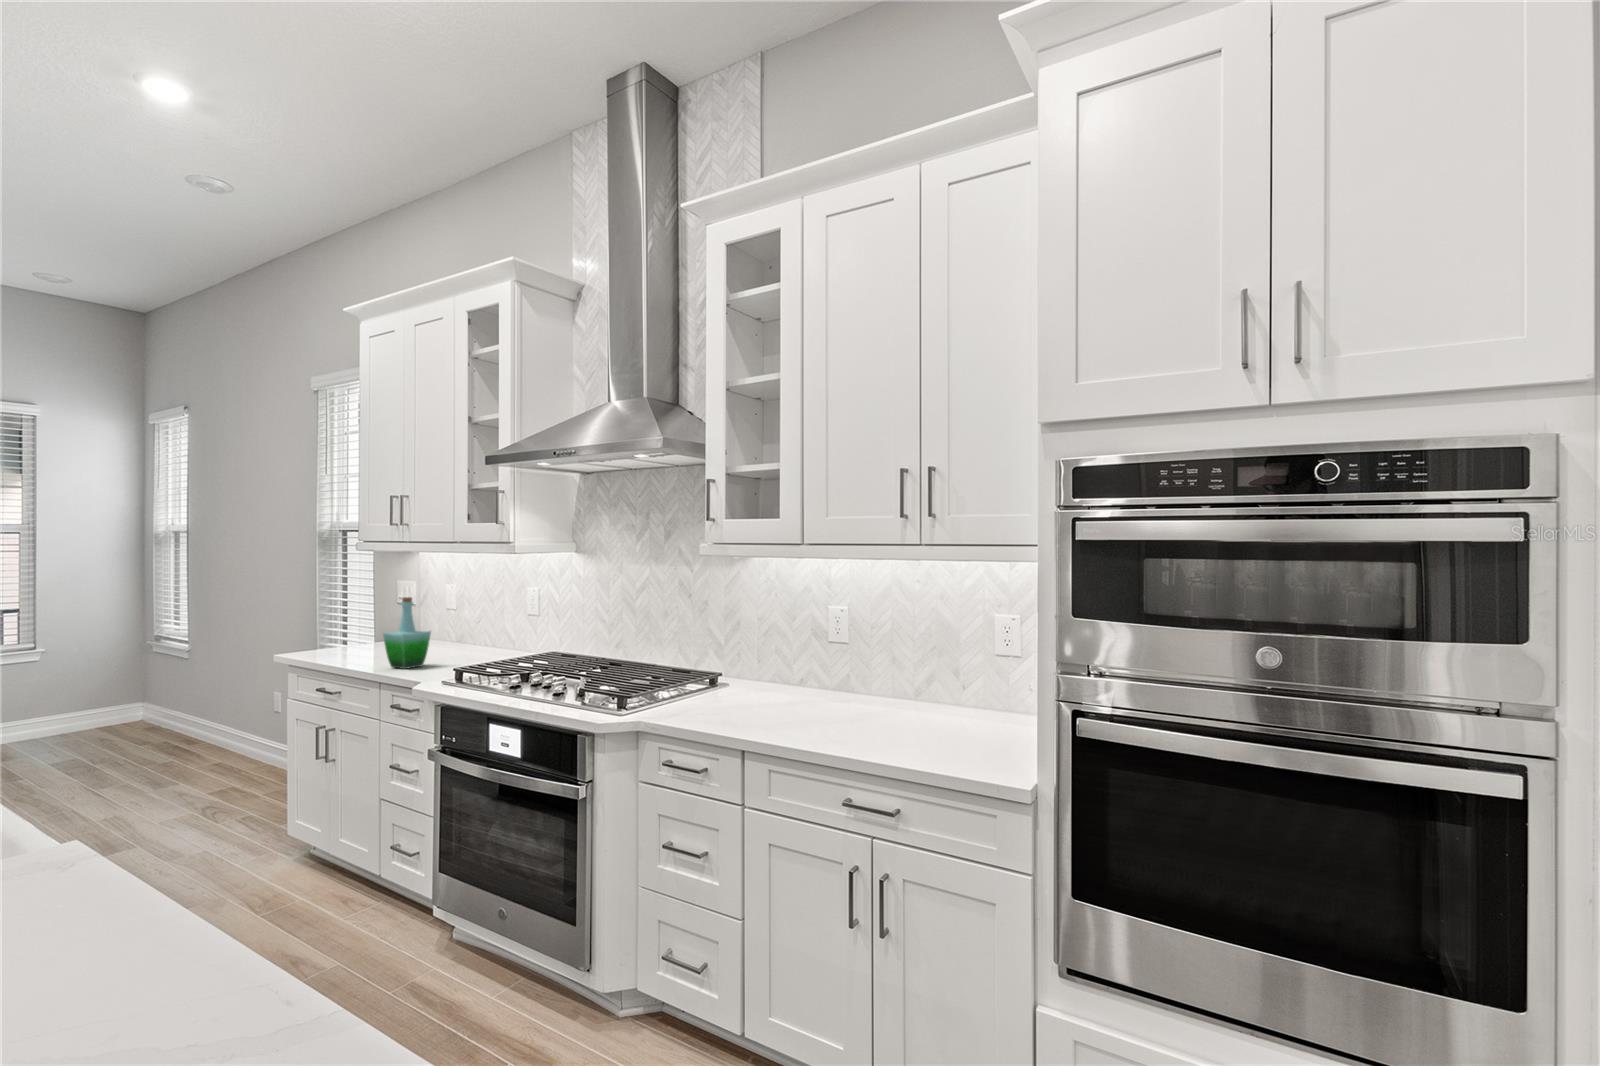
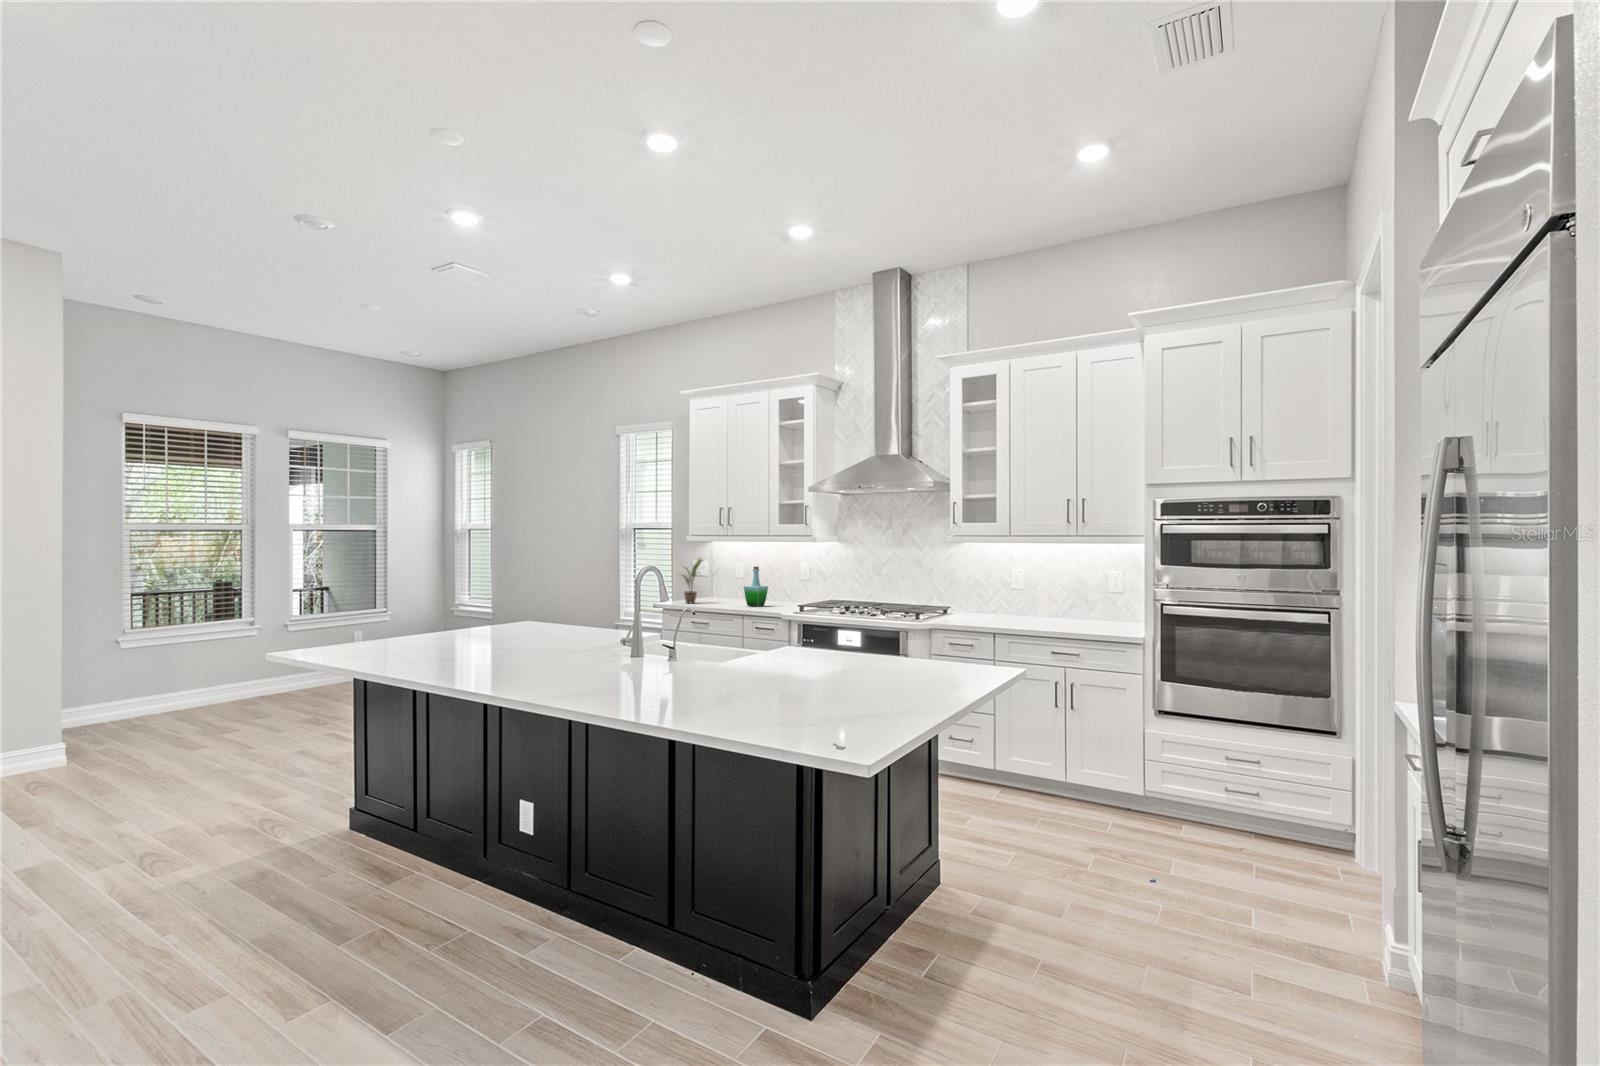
potted plant: none [327,578,378,655] -> present [682,557,702,603]

